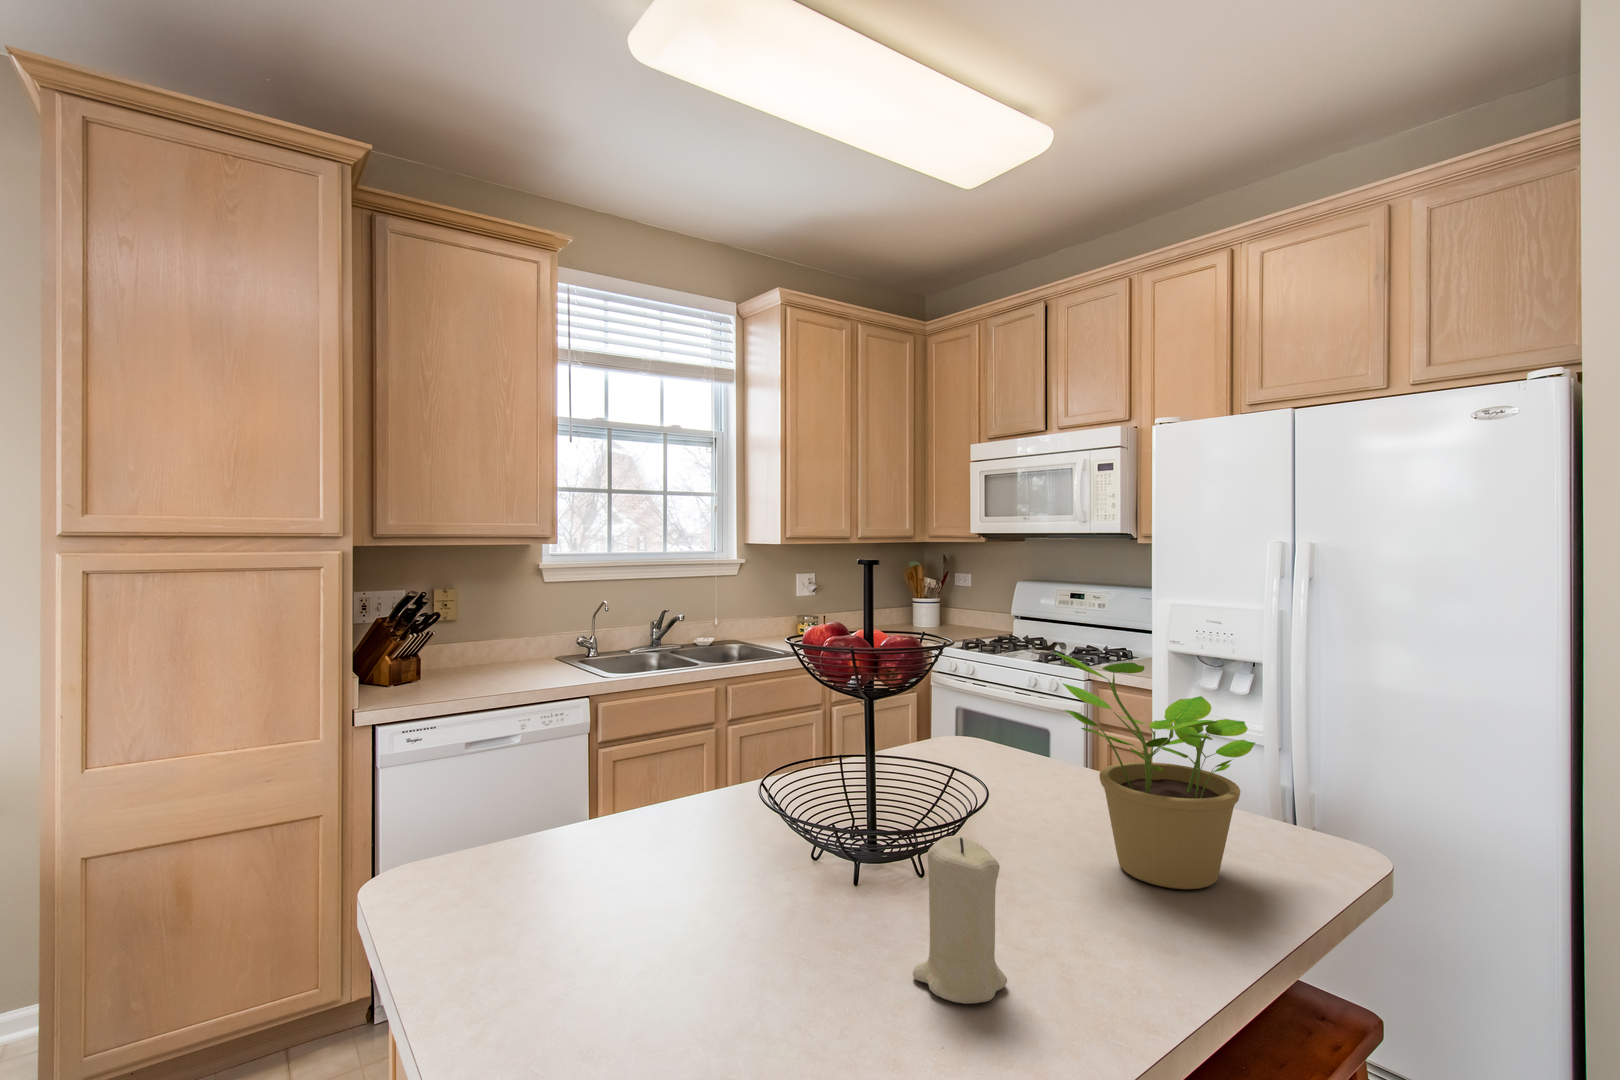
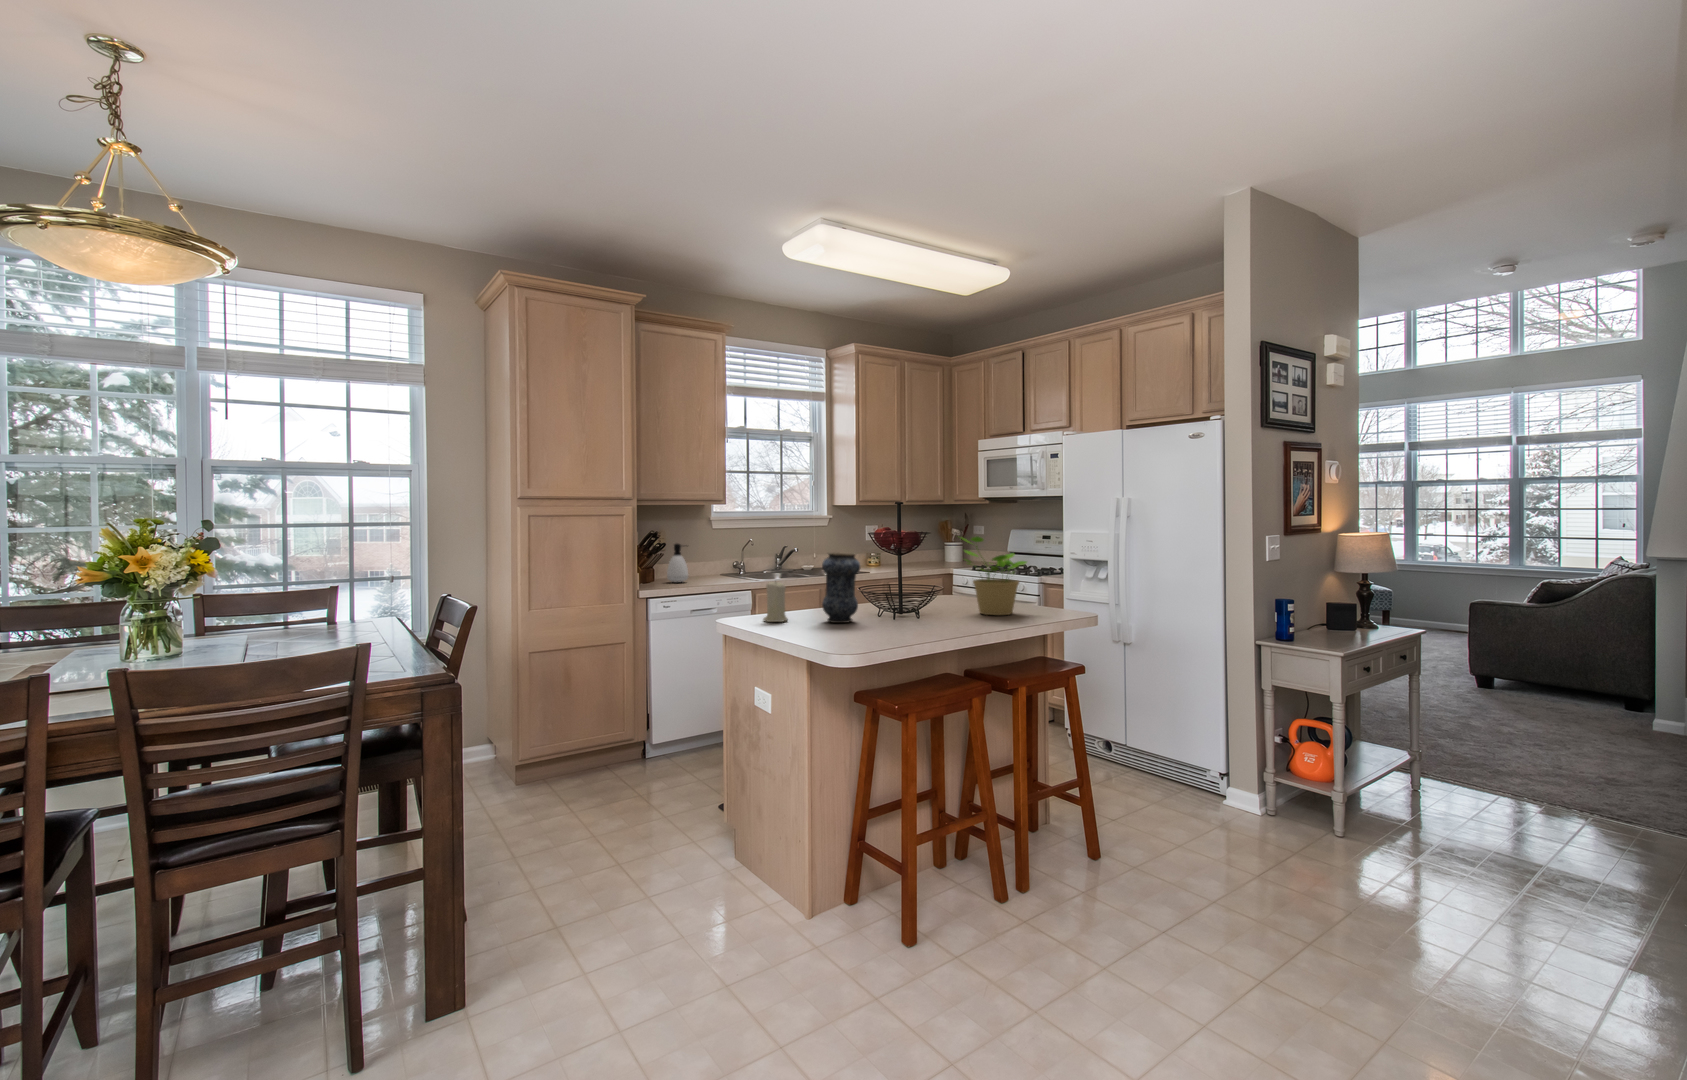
soap dispenser: none [431,617,473,689] -> present [667,544,688,582]
vase: none [666,720,791,971] -> present [822,552,860,623]
candle: present [913,836,1007,1004] -> present [763,581,788,622]

